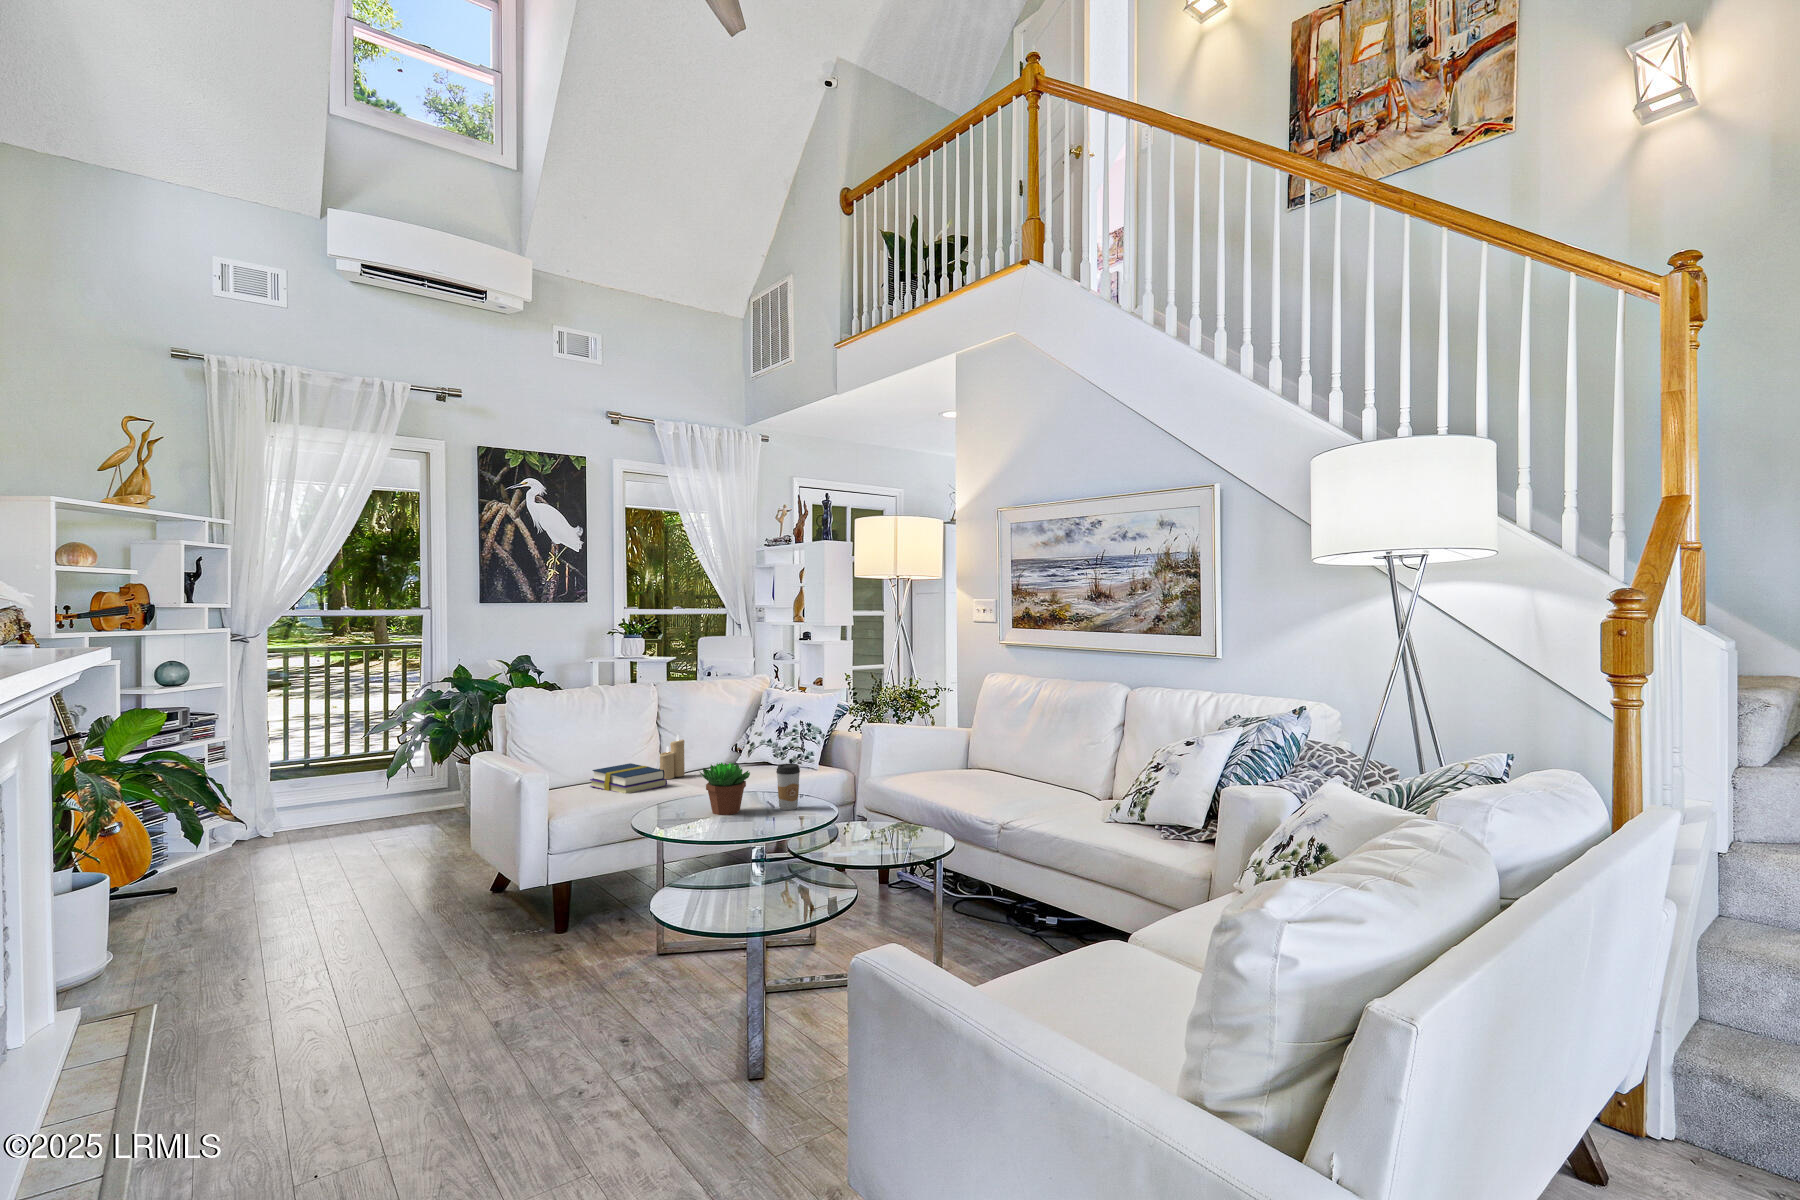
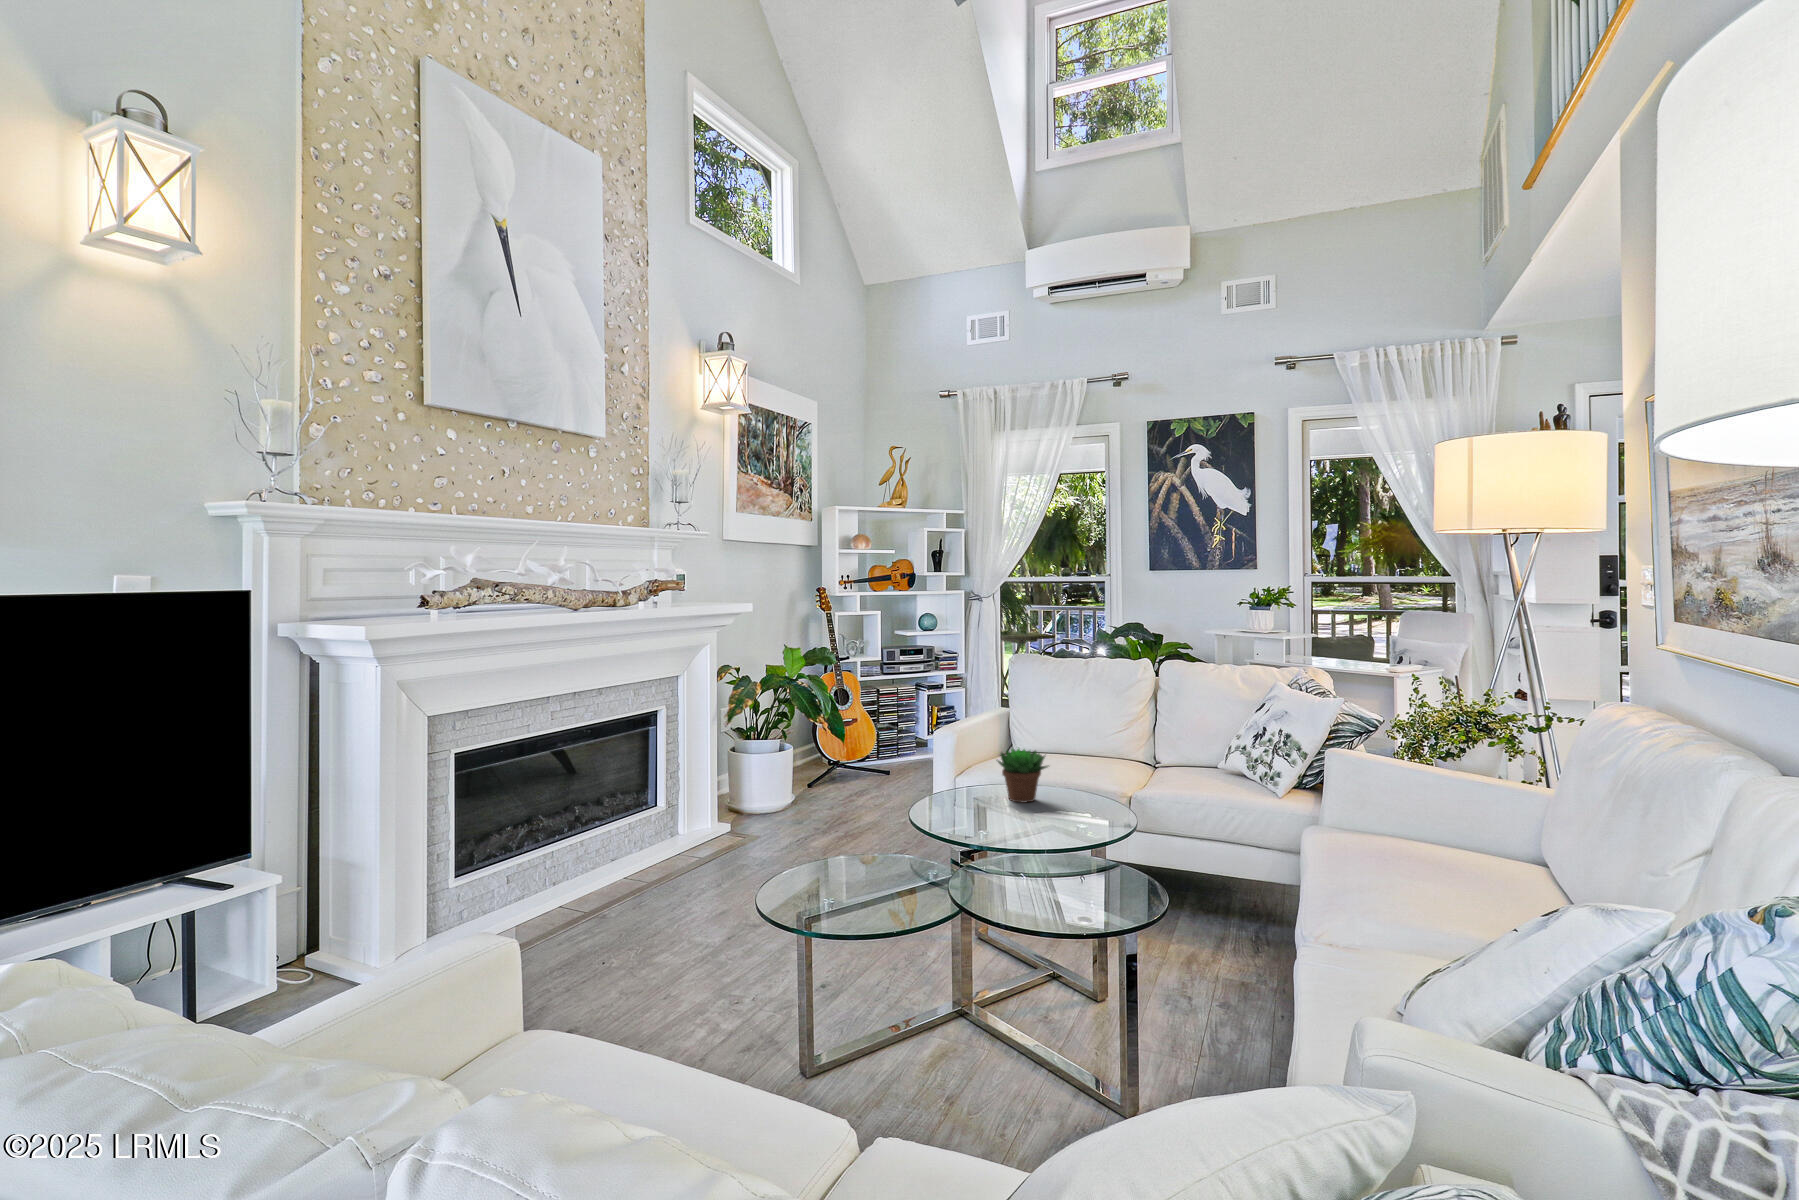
candle: present [660,735,685,779] -> none [1122,720,1152,765]
book: present [590,763,667,793] -> none [1045,738,1099,768]
coffee cup: present [776,764,800,810] -> none [1056,764,1083,815]

